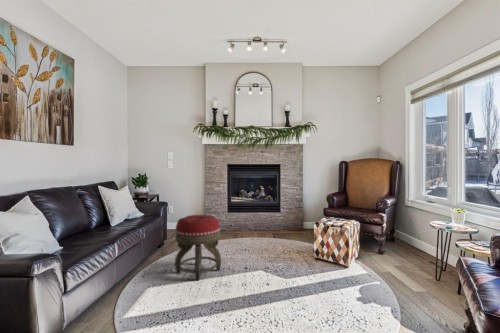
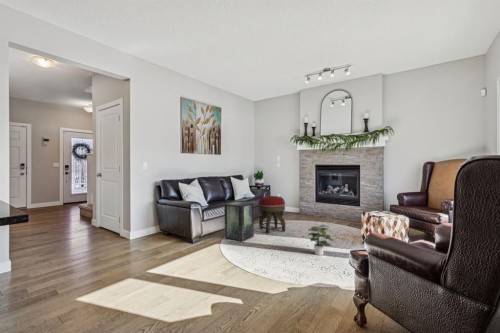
storage box: none [127,233,181,315] -> present [224,201,254,242]
potted plant: none [291,256,335,305] -> present [309,225,333,255]

